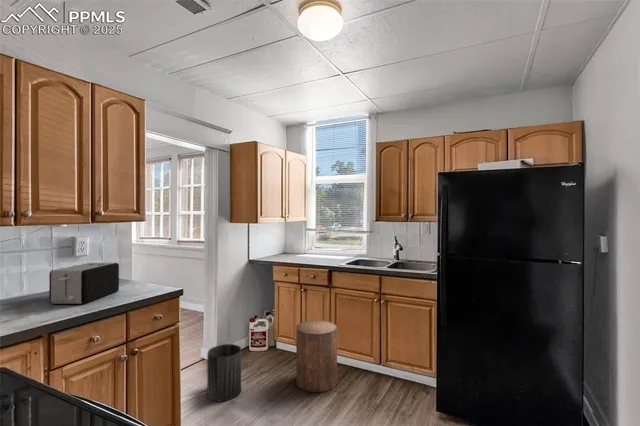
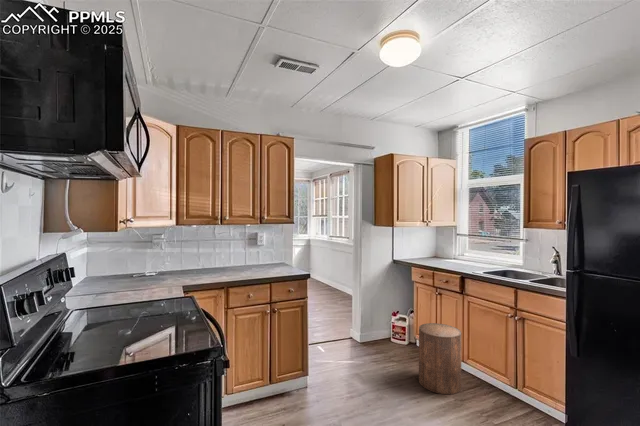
toaster: present [49,263,119,304] -> none [235,250,275,276]
trash can: present [207,344,241,401] -> none [342,328,369,374]

